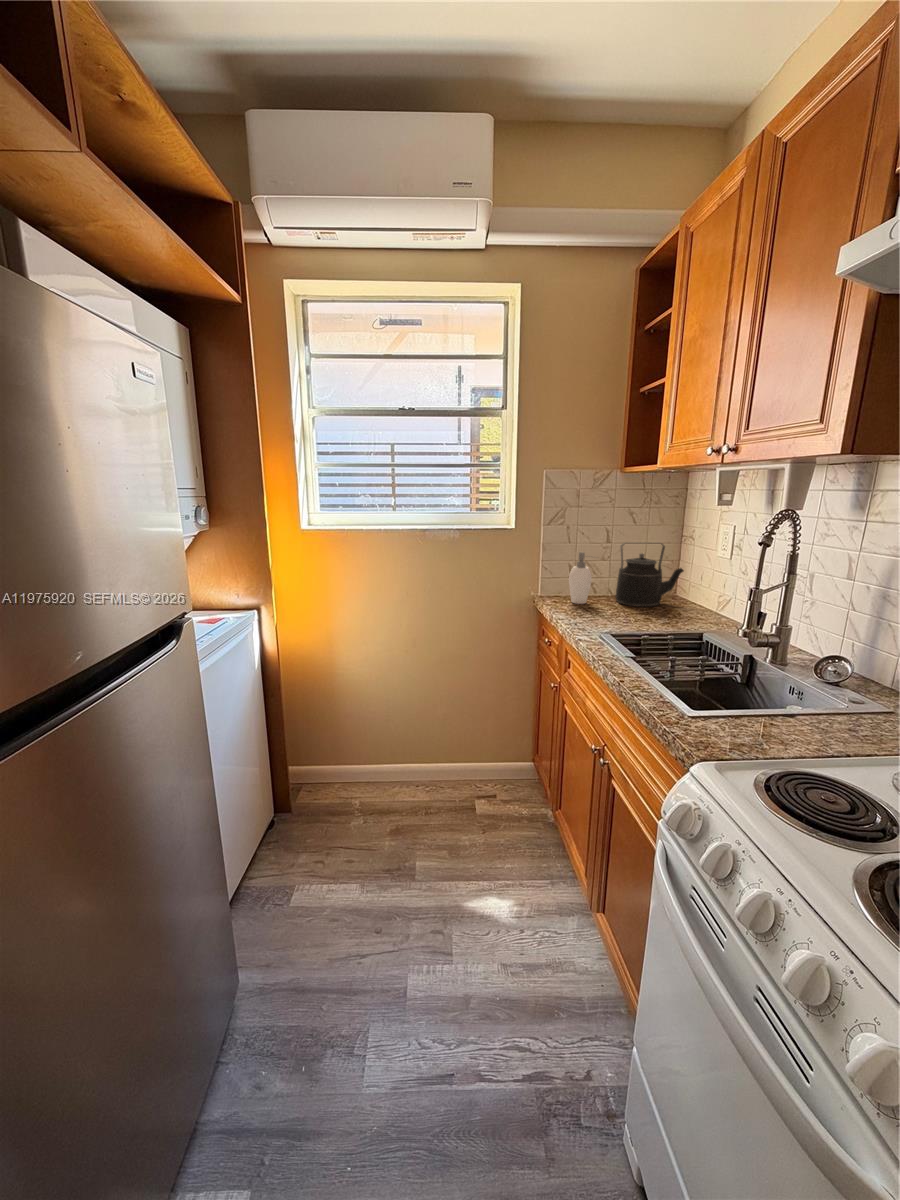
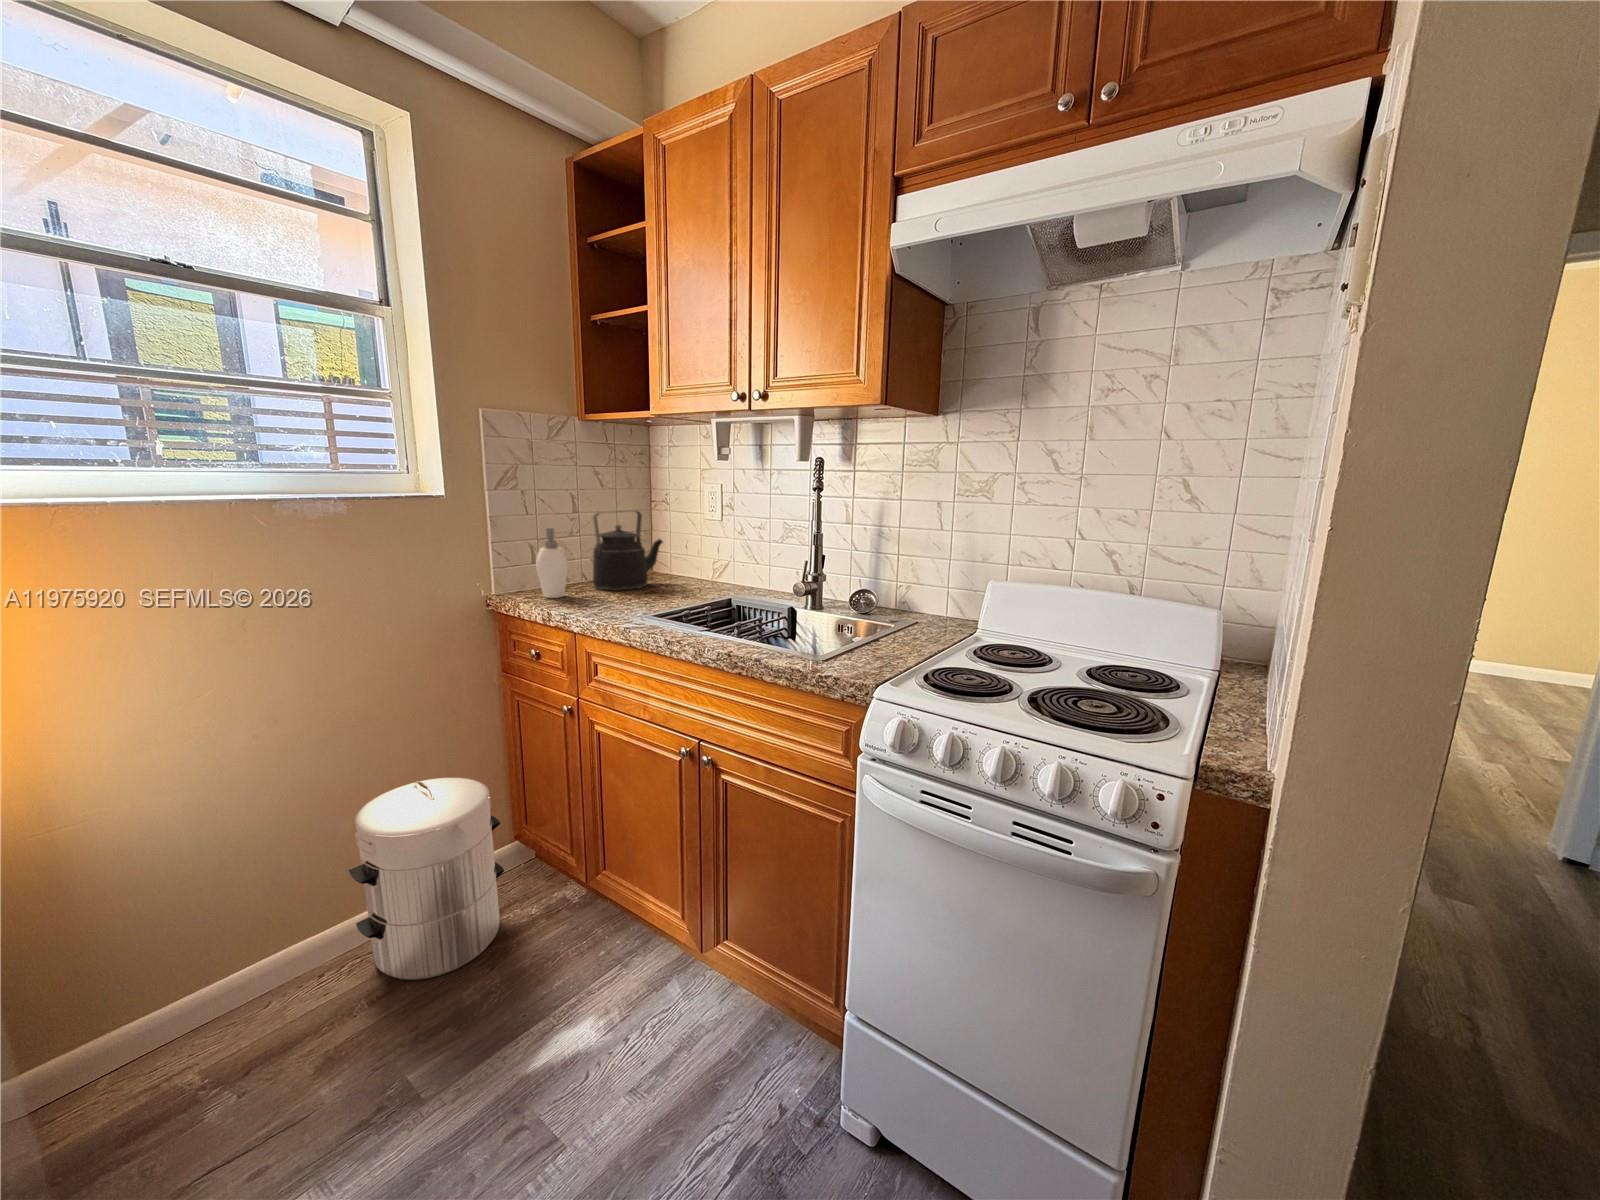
waste bin: none [430,701,514,823] -> present [349,777,504,980]

